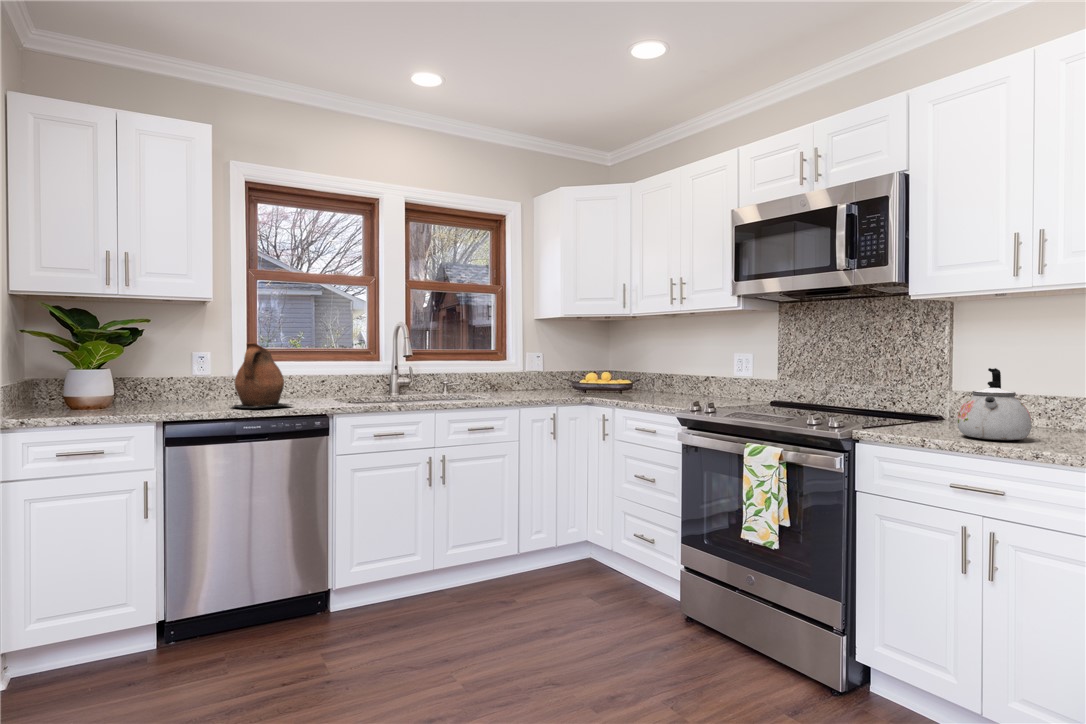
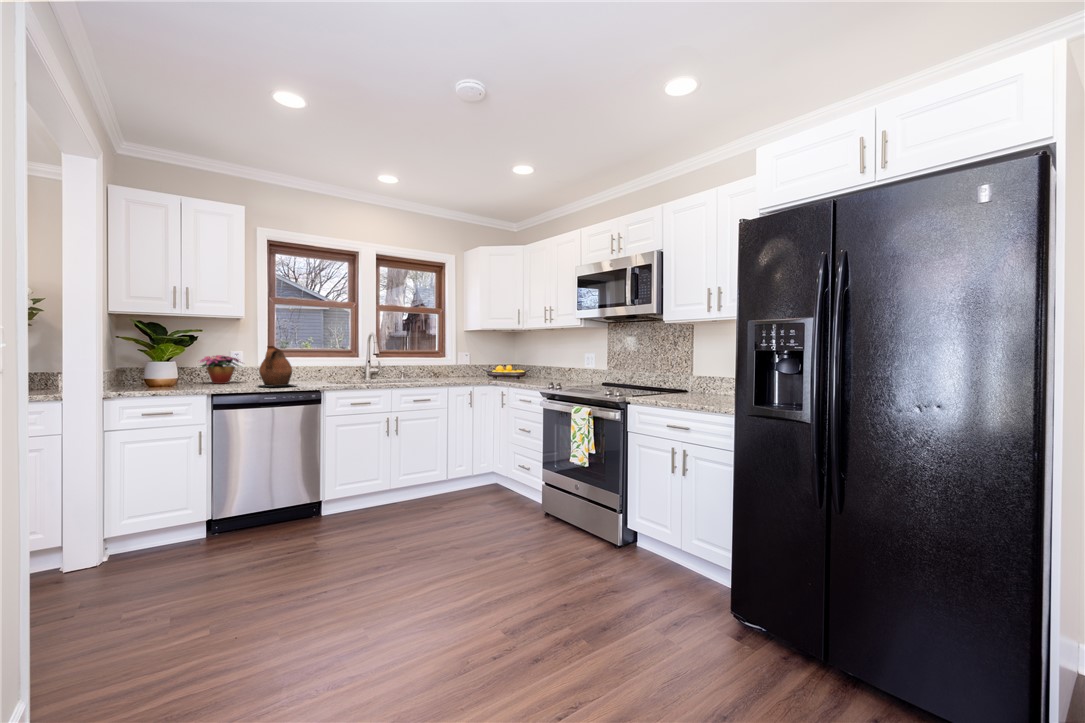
flower arrangement: none [141,357,217,403] -> present [200,355,241,384]
kettle: present [957,368,1032,440] -> none [676,363,711,402]

